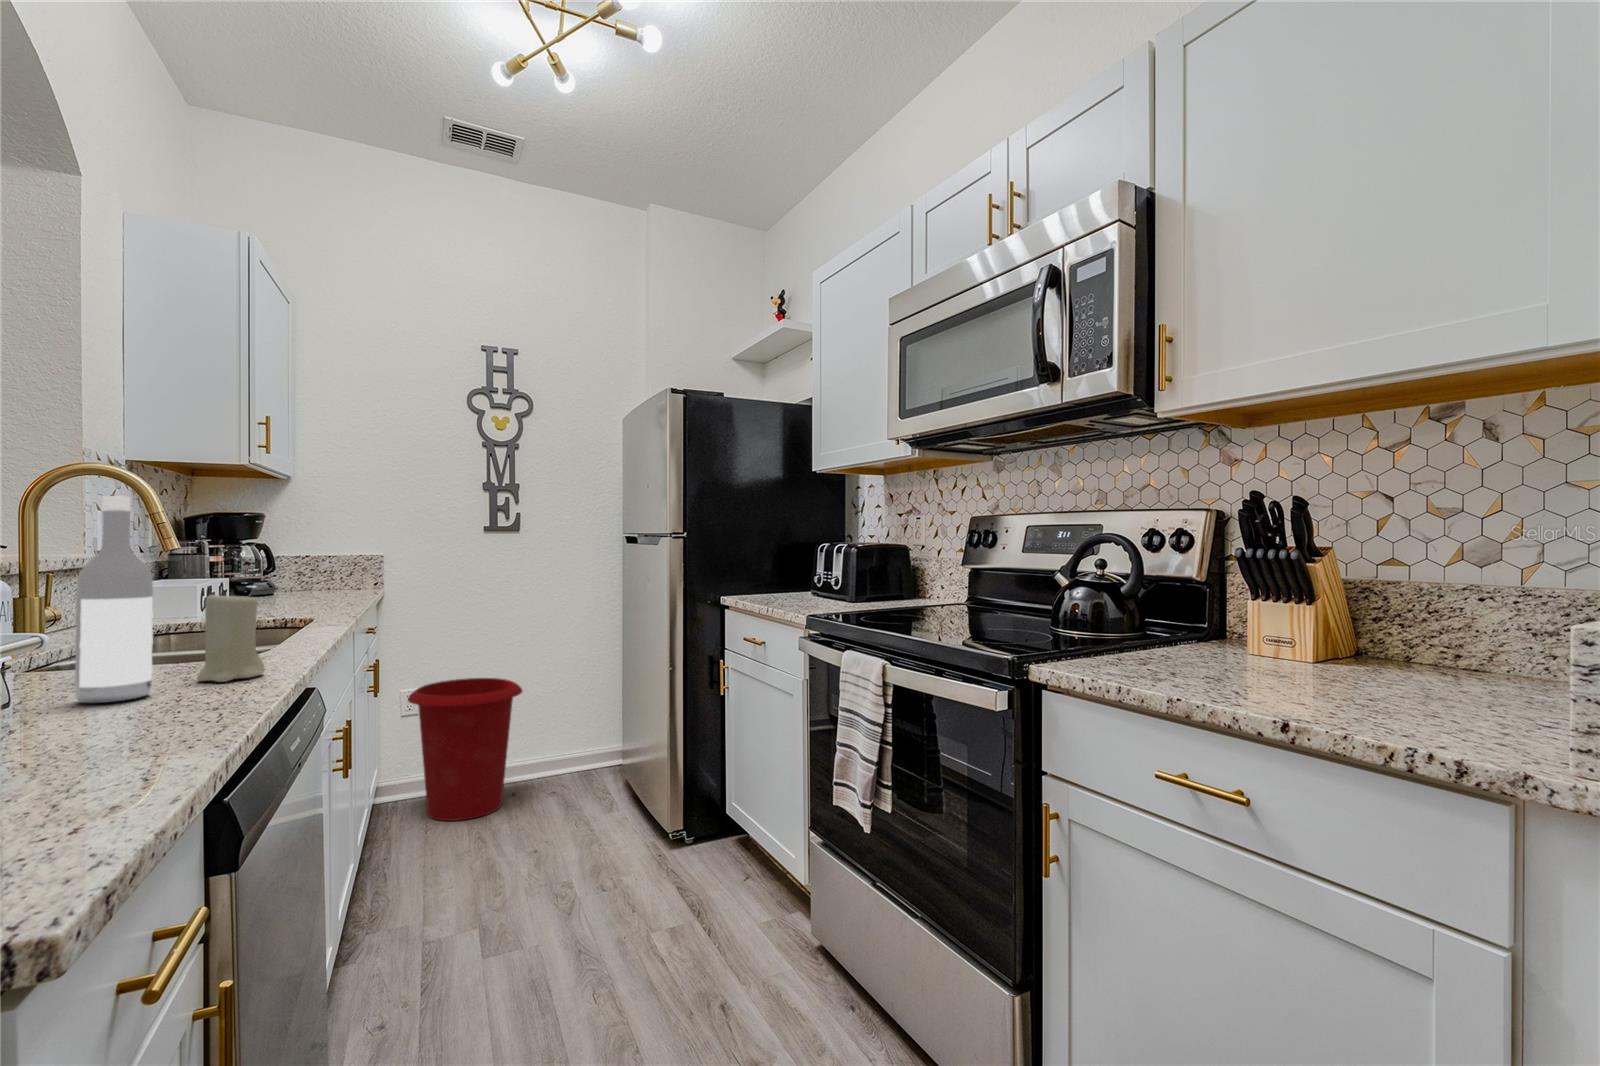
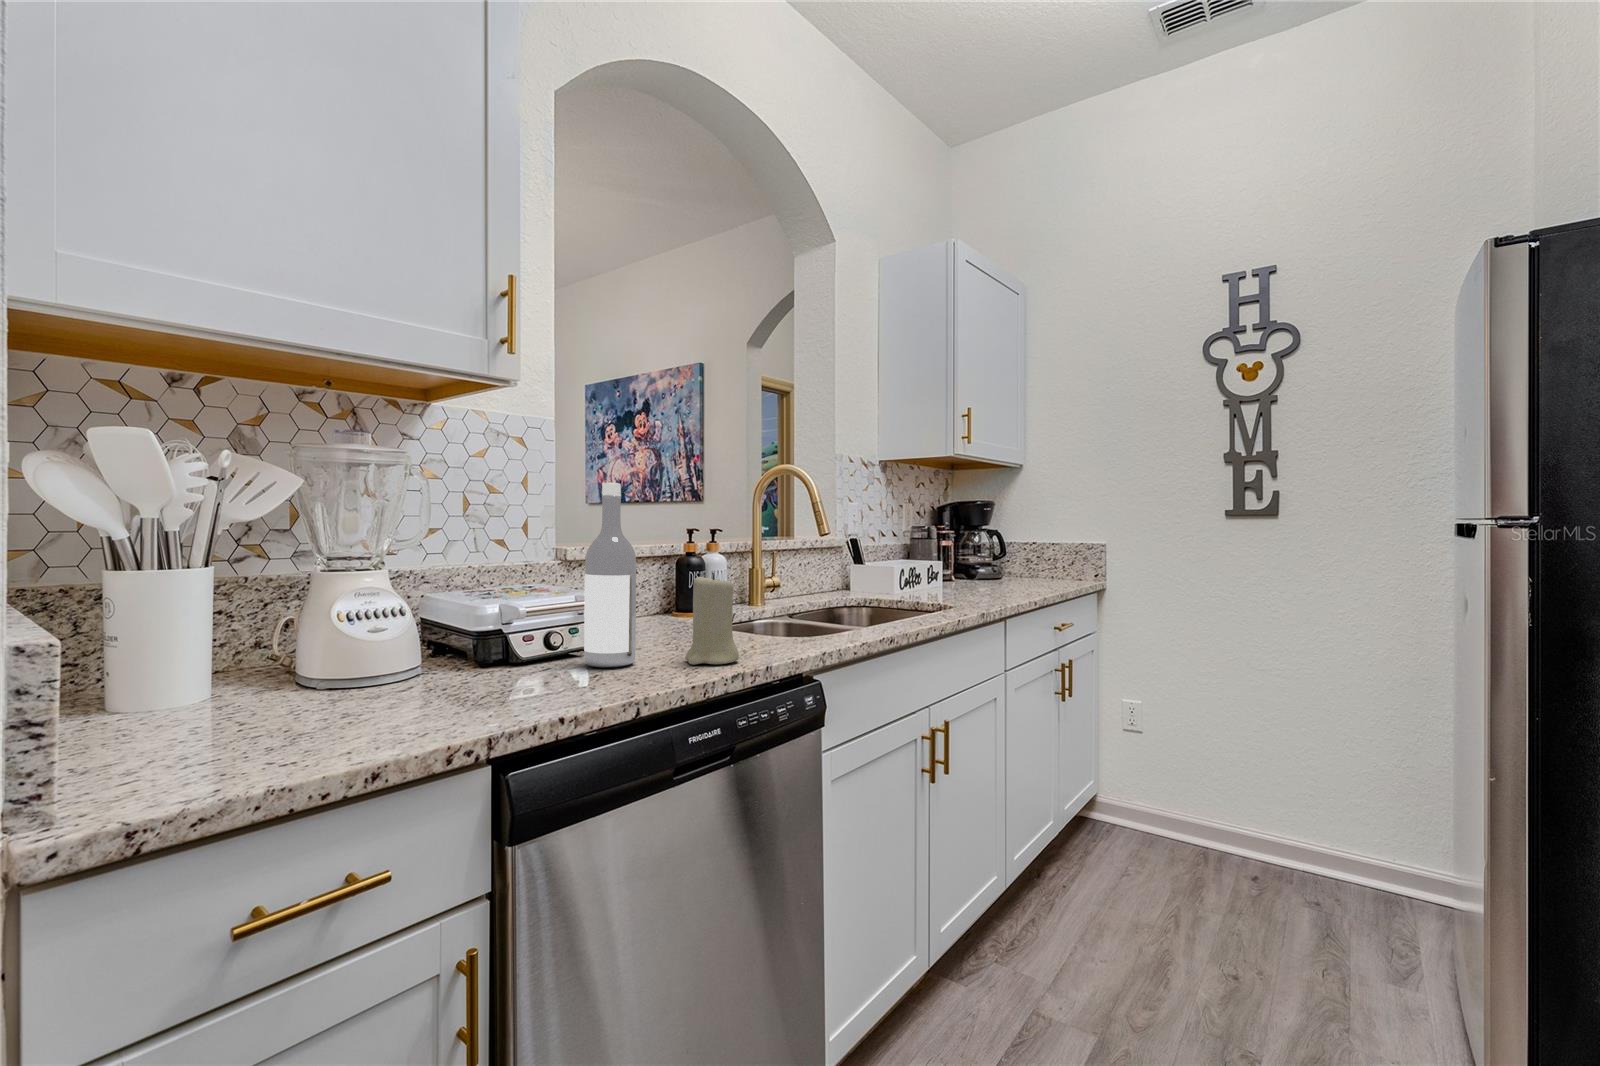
waste bin: present [408,678,522,821] -> none [1112,701,1263,889]

